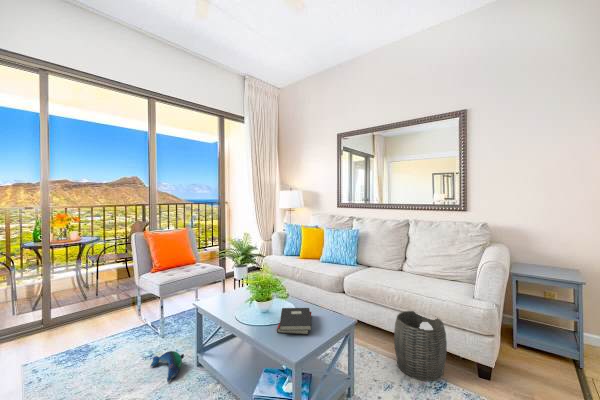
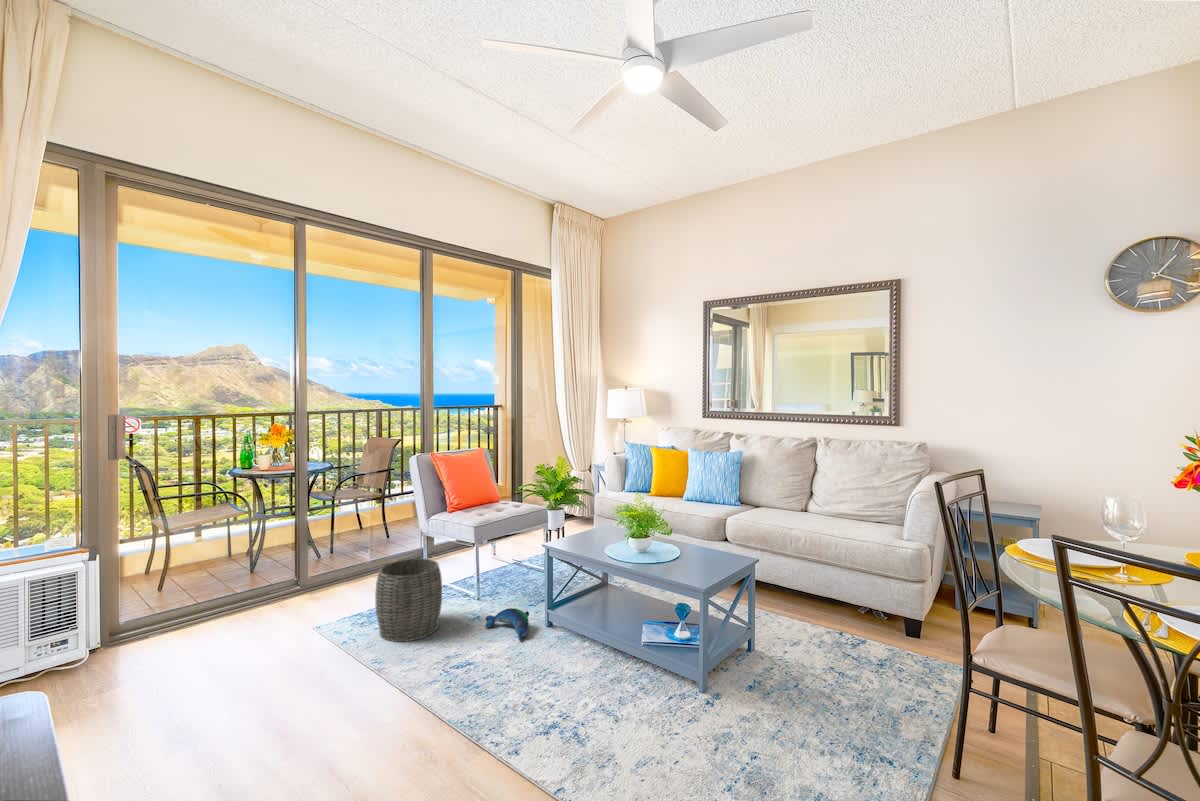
hardback book: present [277,308,312,335] -> none [665,546,711,572]
woven basket: present [394,311,447,381] -> present [375,558,442,642]

